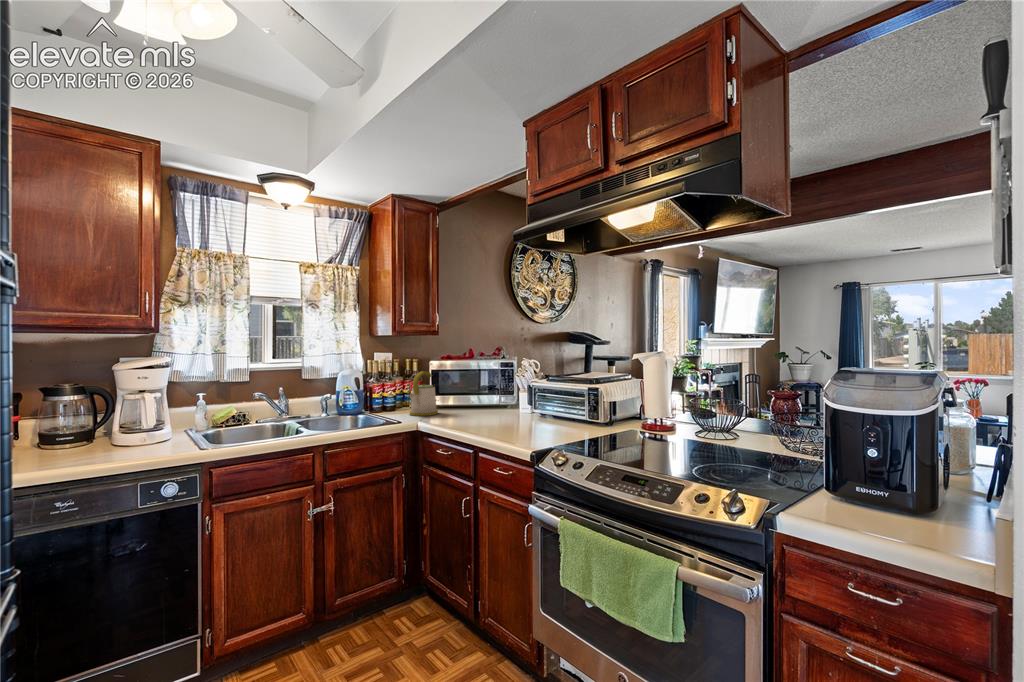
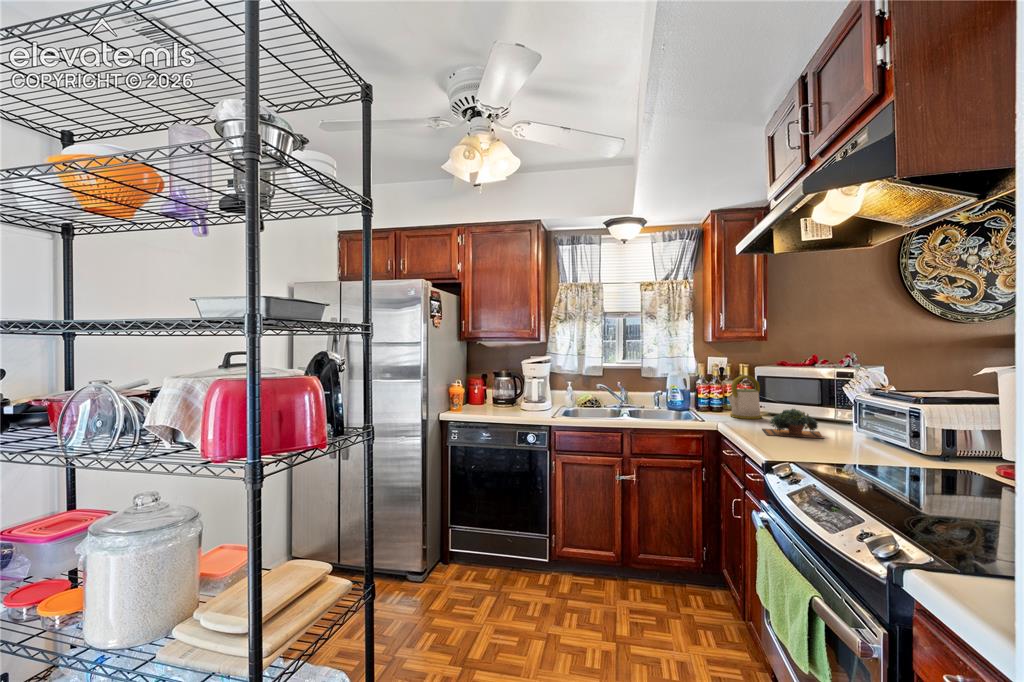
succulent plant: none [460,400,516,428] -> present [763,409,824,439]

